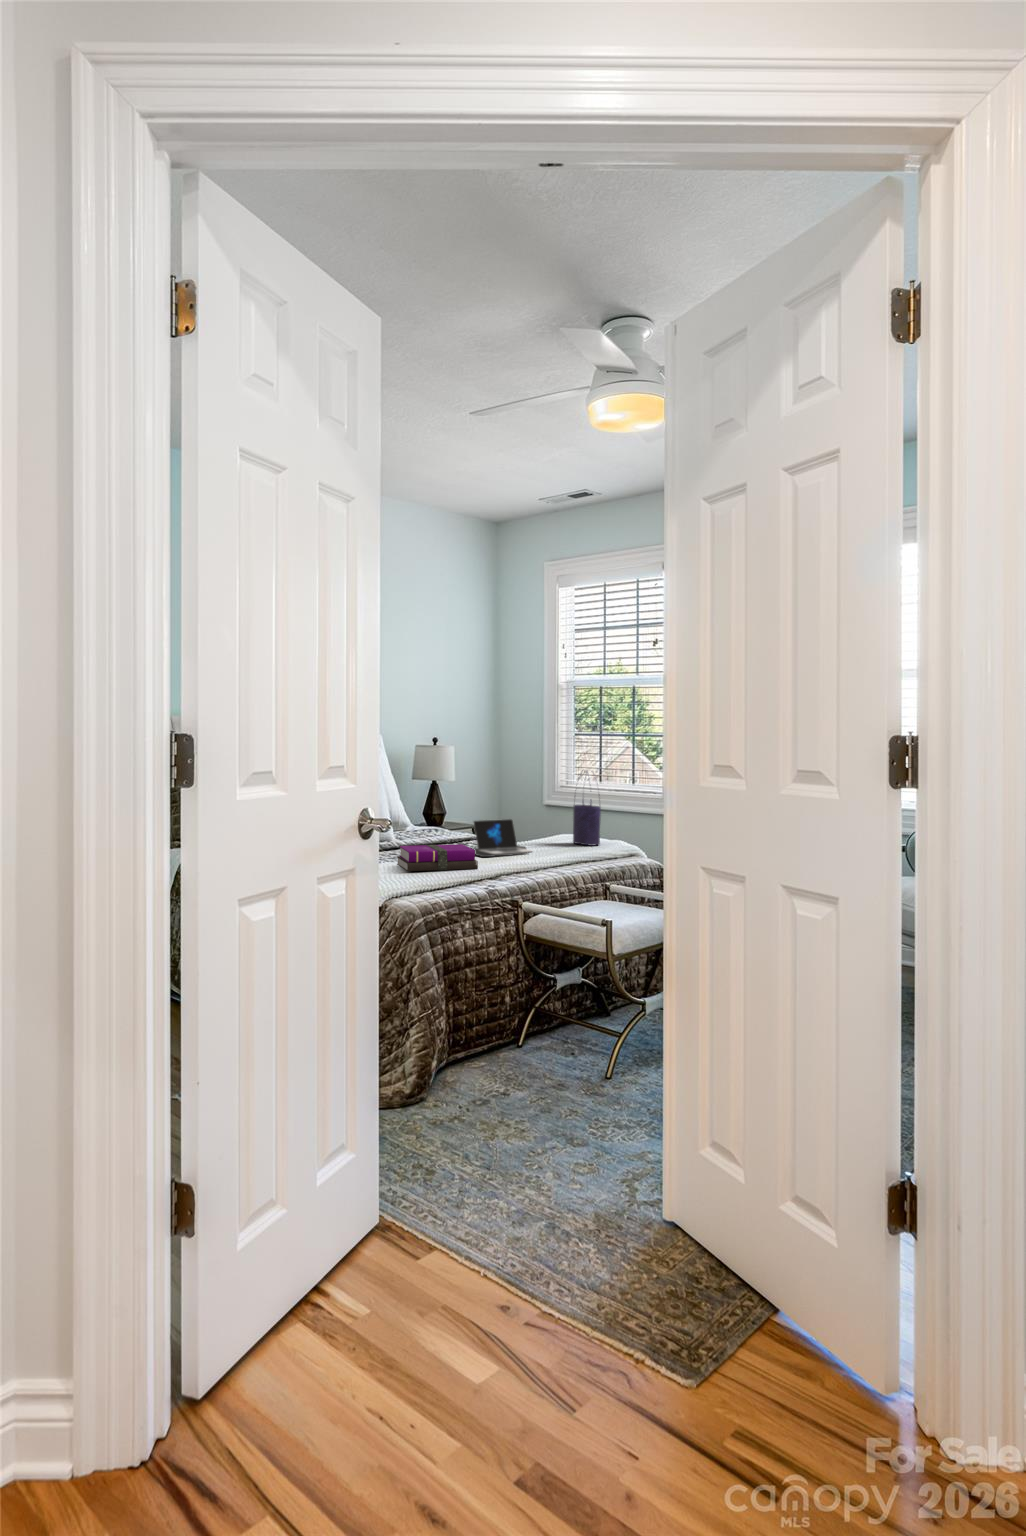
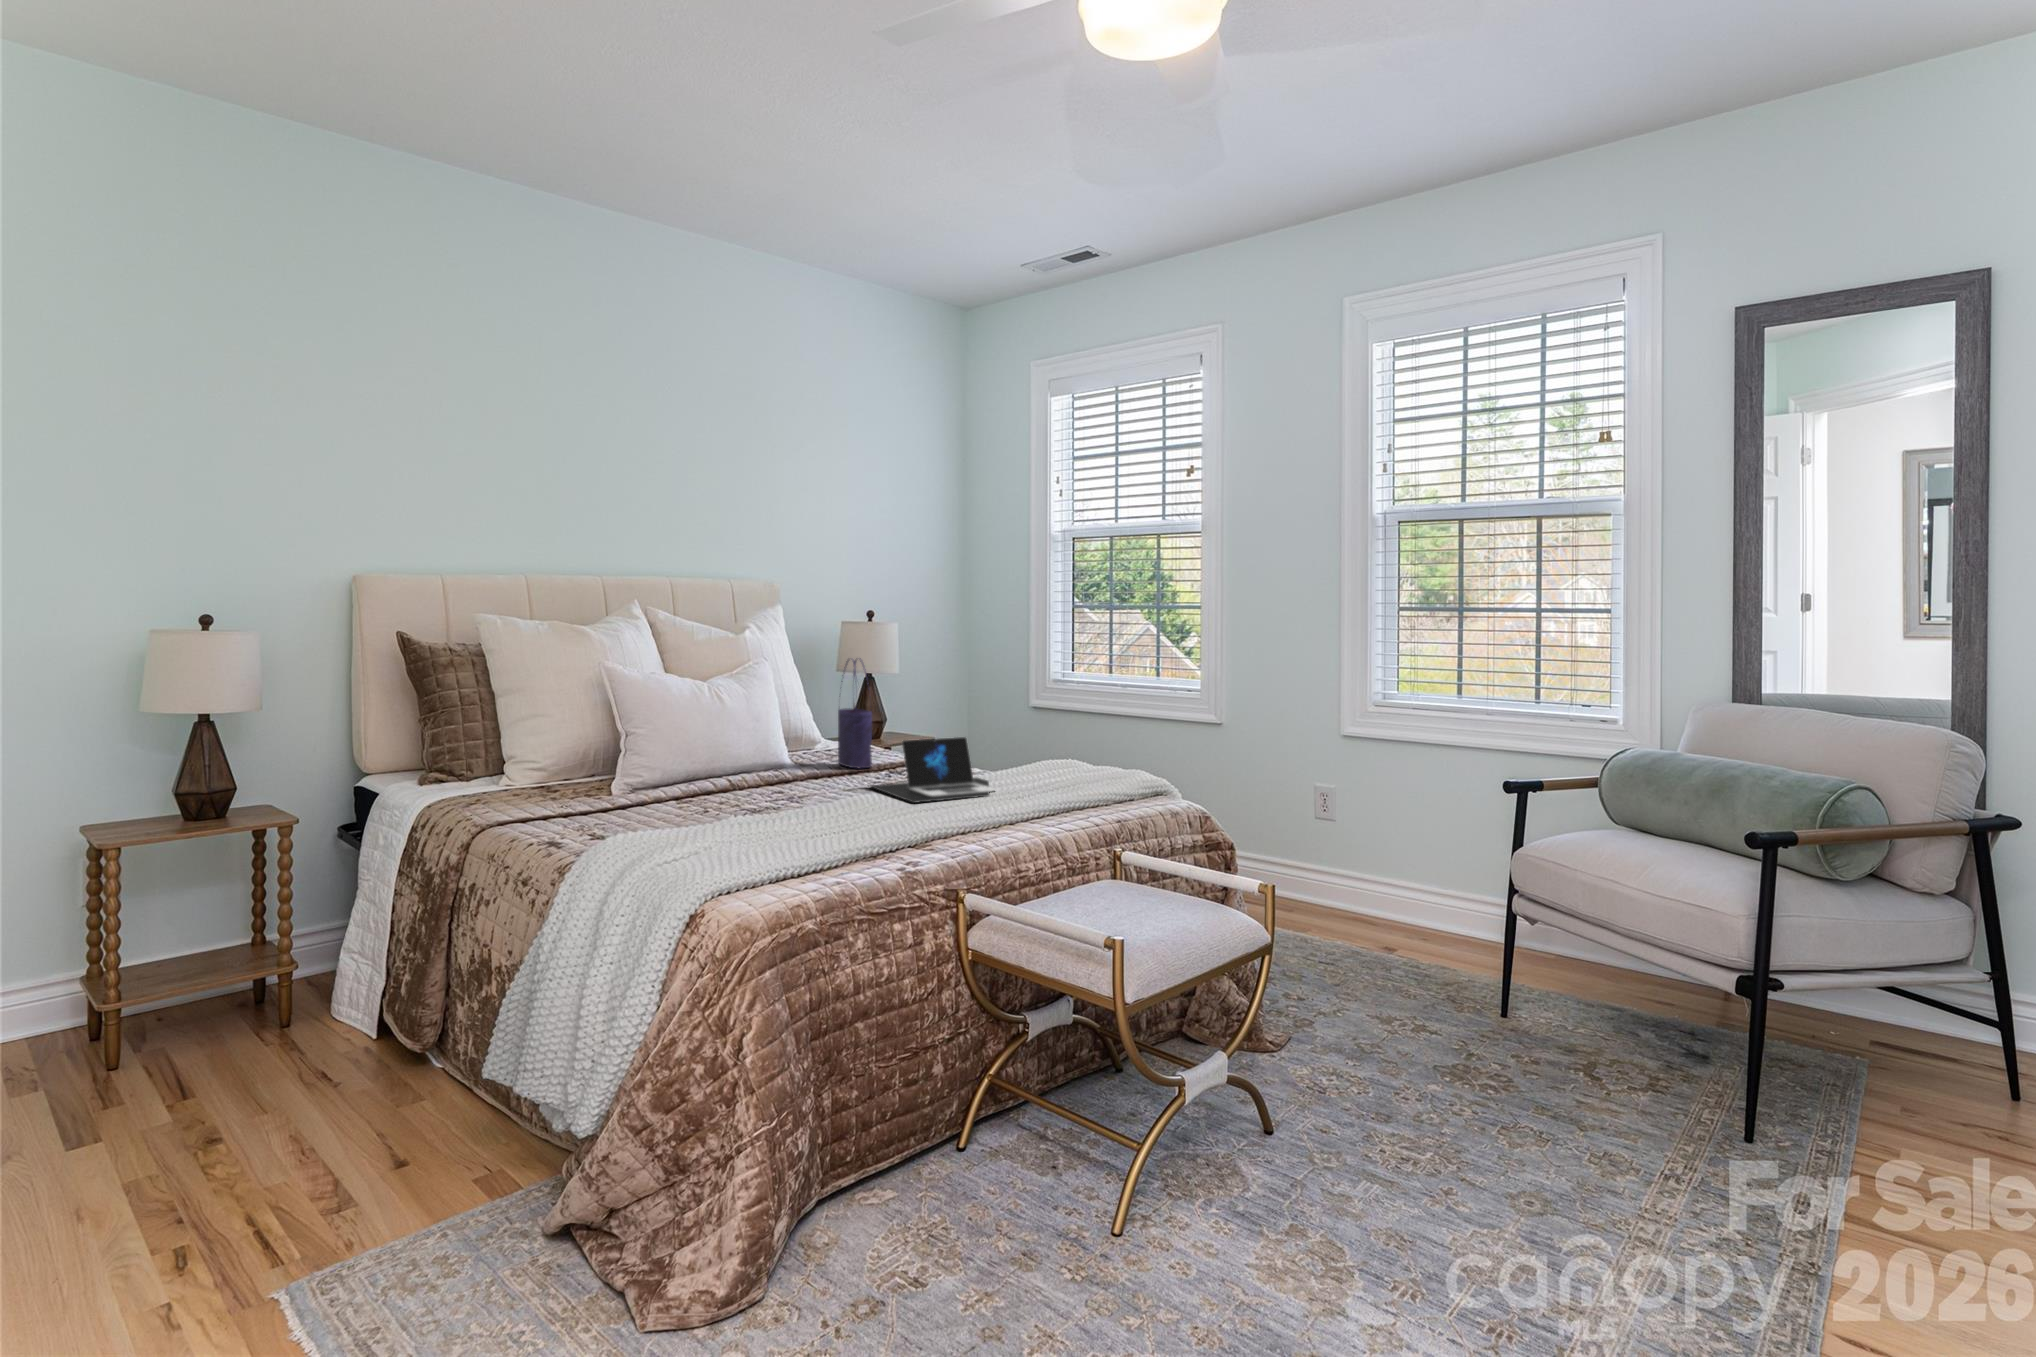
tote bag: present [573,770,601,846] -> present [838,658,872,768]
notebook: present [397,844,478,871] -> none [760,784,894,836]

